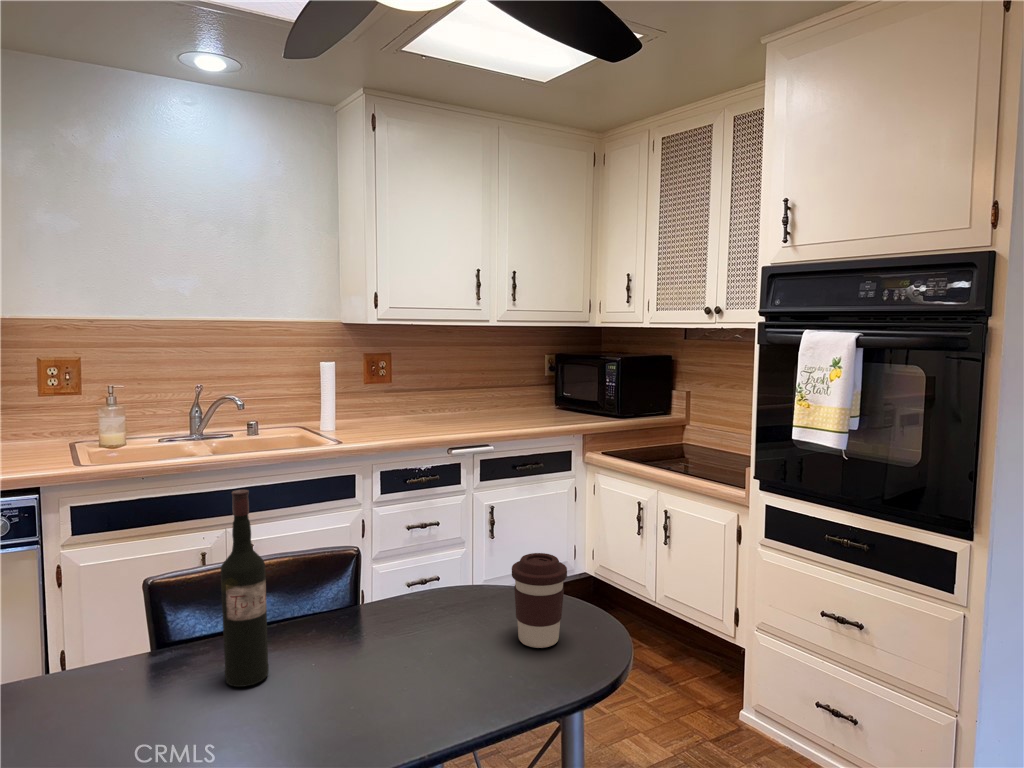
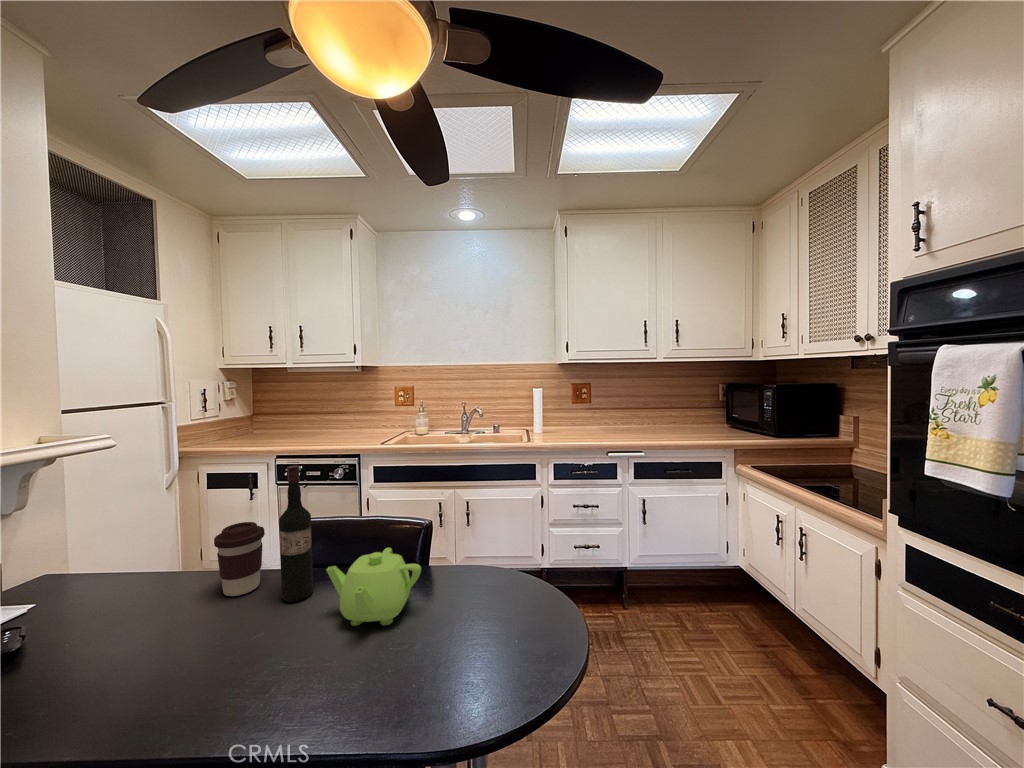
coffee cup: present [512,553,567,648] -> present [214,522,265,596]
teapot: none [326,585,440,679] -> present [327,548,421,626]

